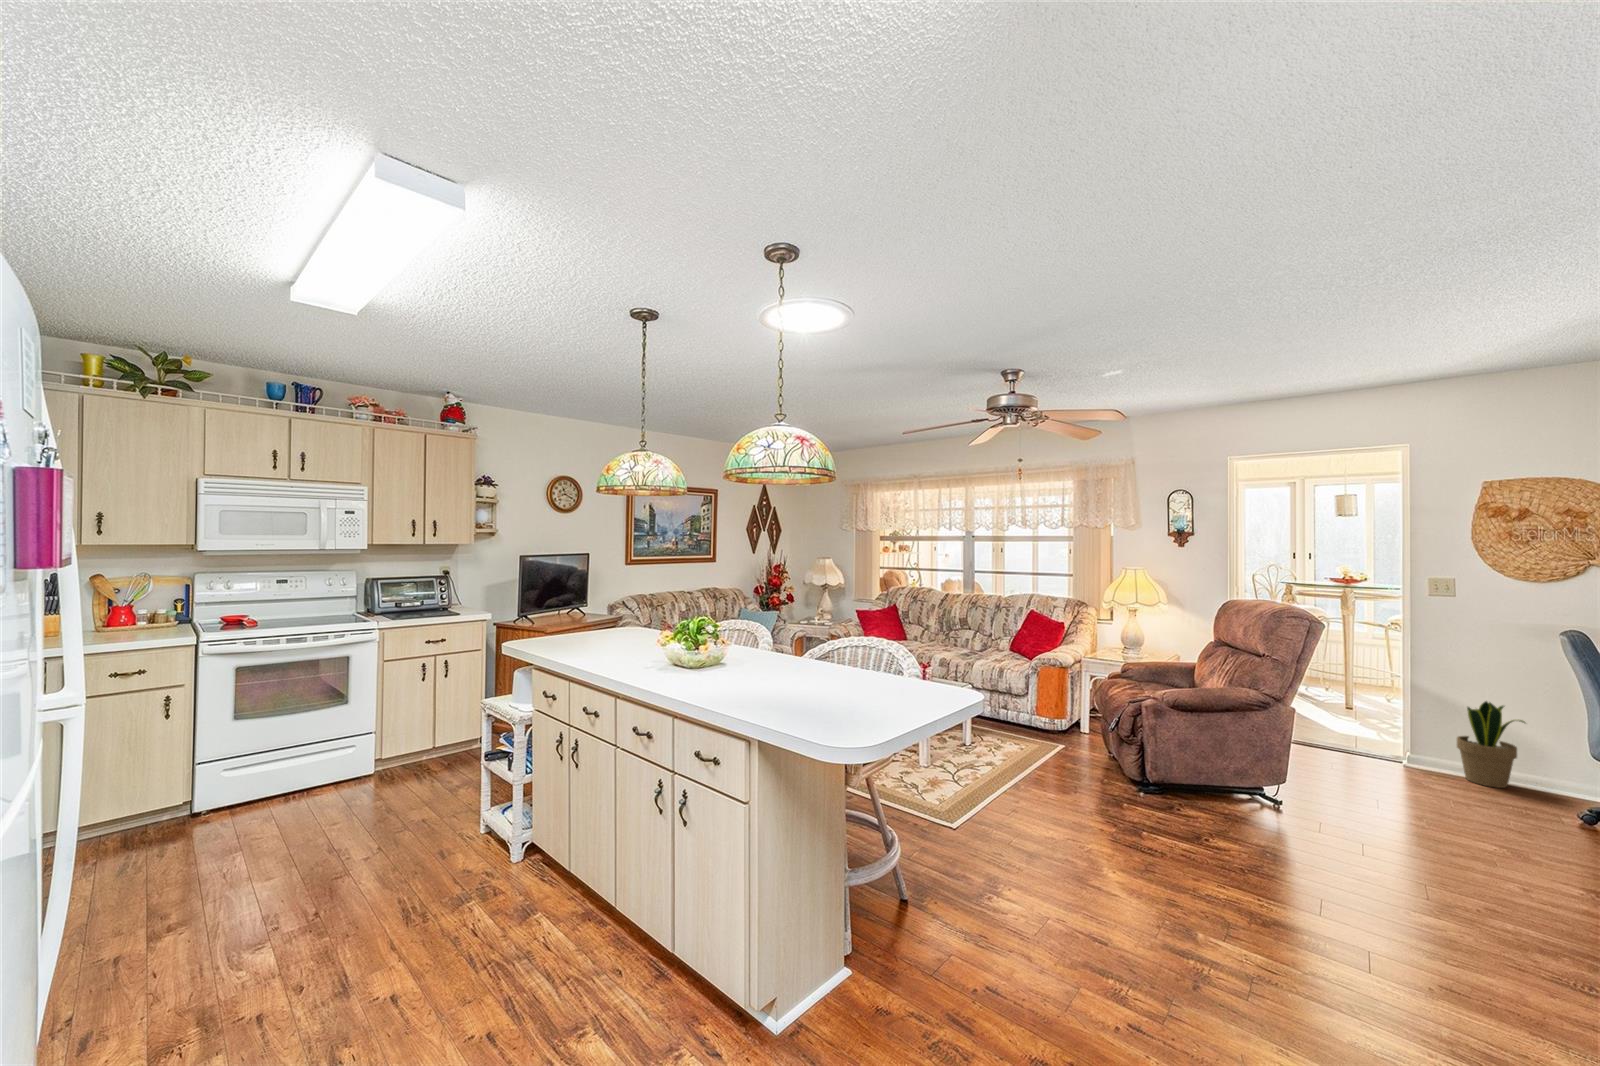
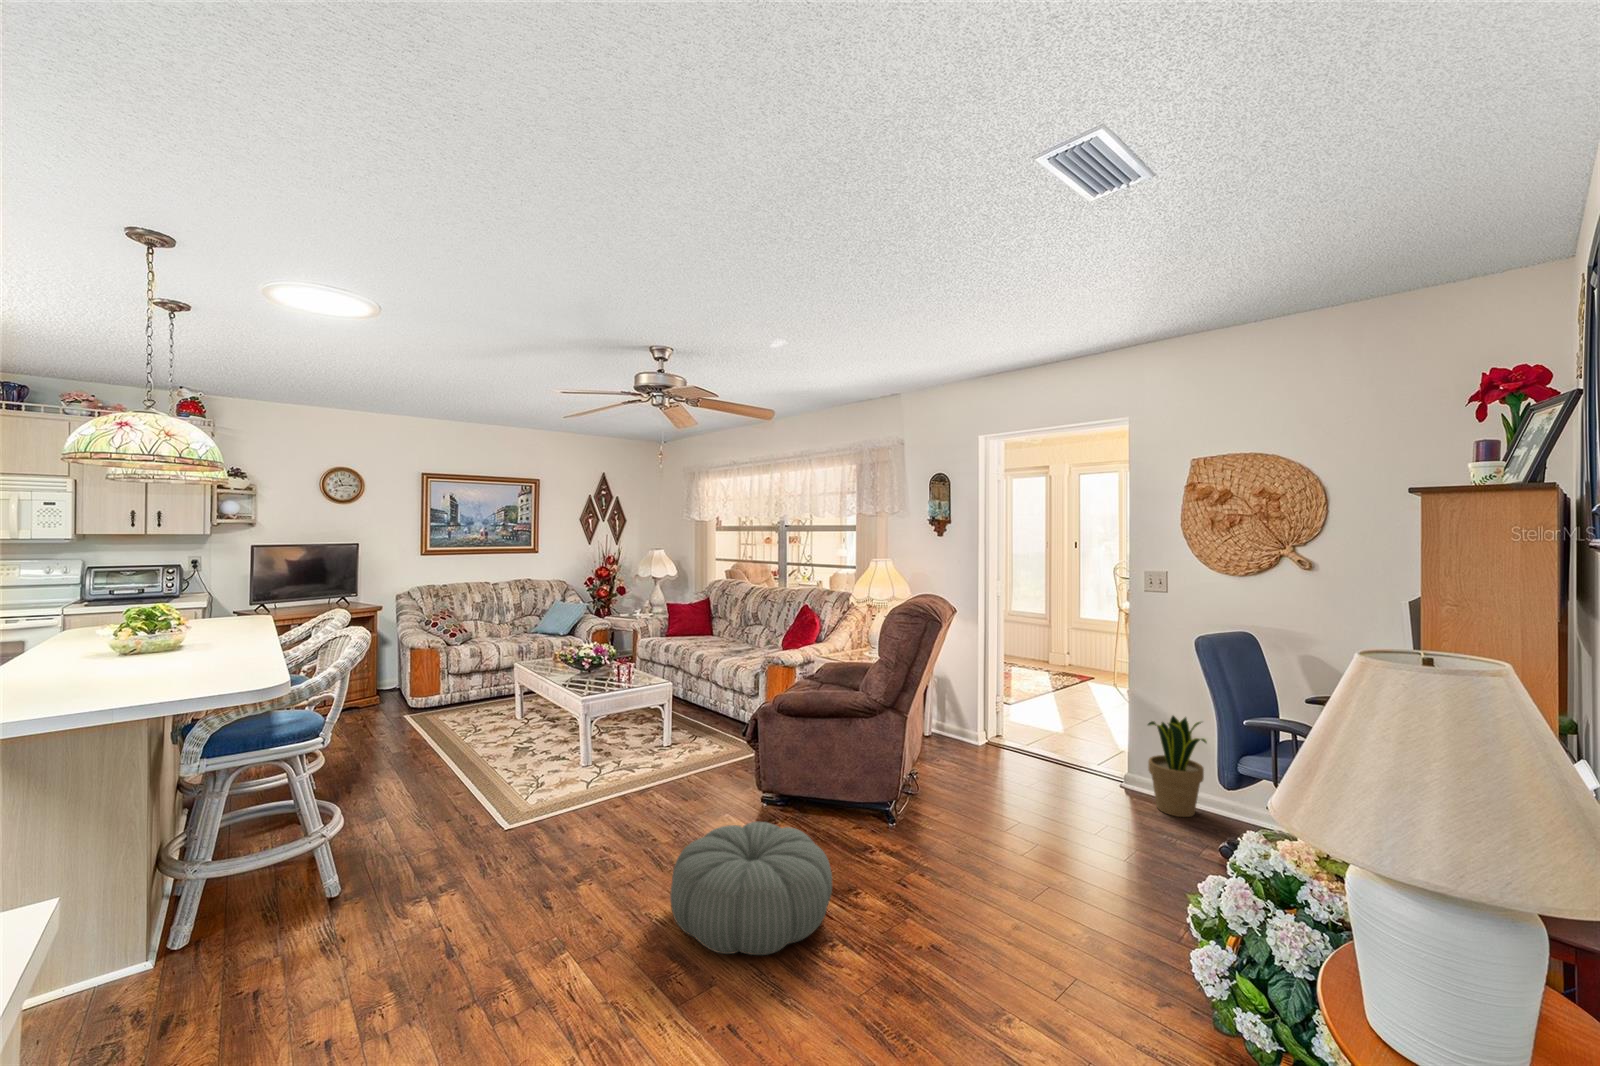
pouf: none [1236,809,1429,928] -> present [670,822,832,955]

